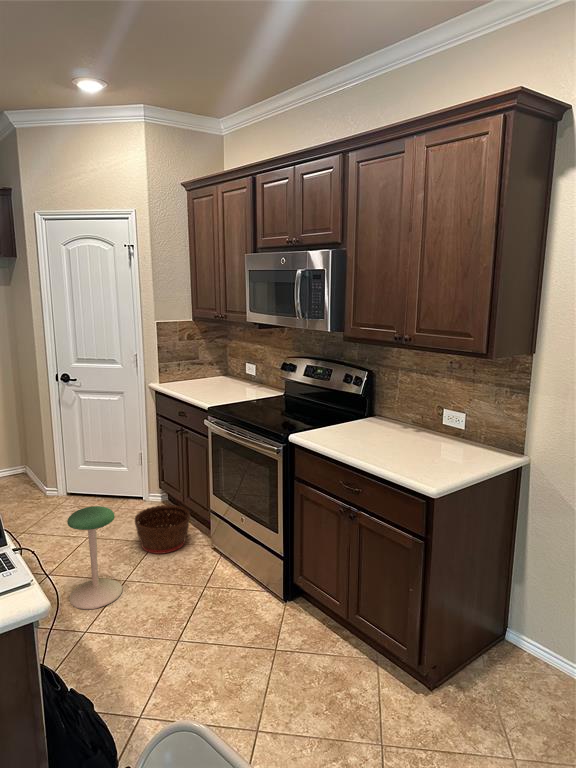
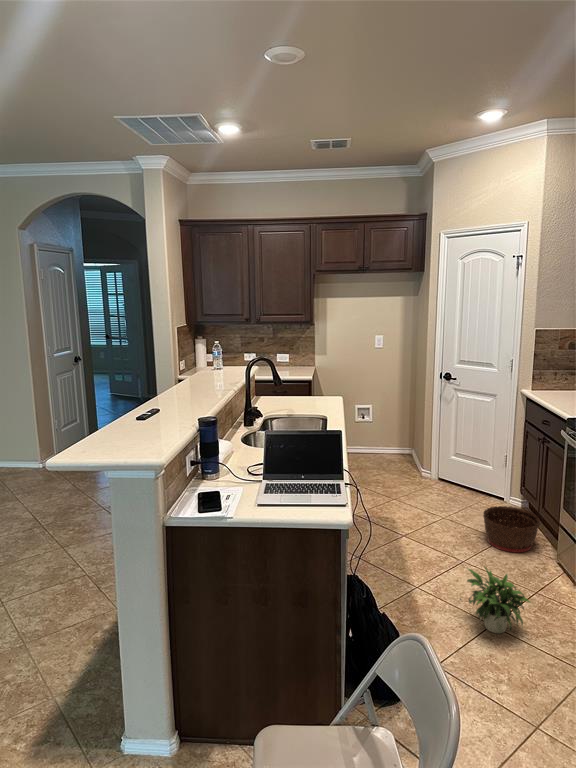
stool: present [67,506,122,609] -> none [414,486,458,573]
potted plant: none [137,580,214,649] -> present [467,567,530,633]

